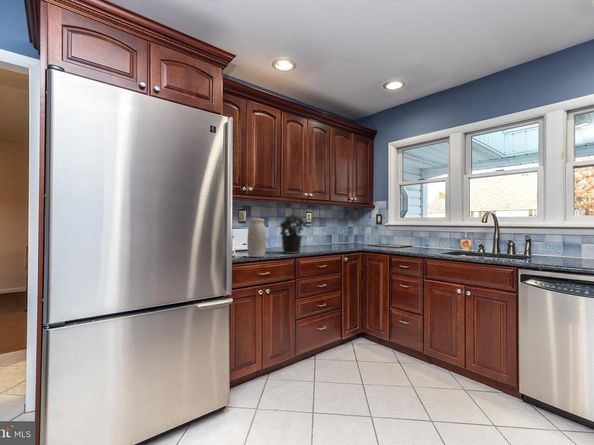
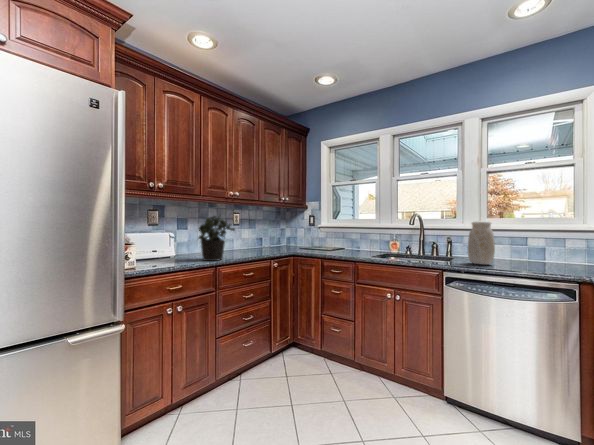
vase: present [247,218,266,257] -> present [468,221,495,265]

